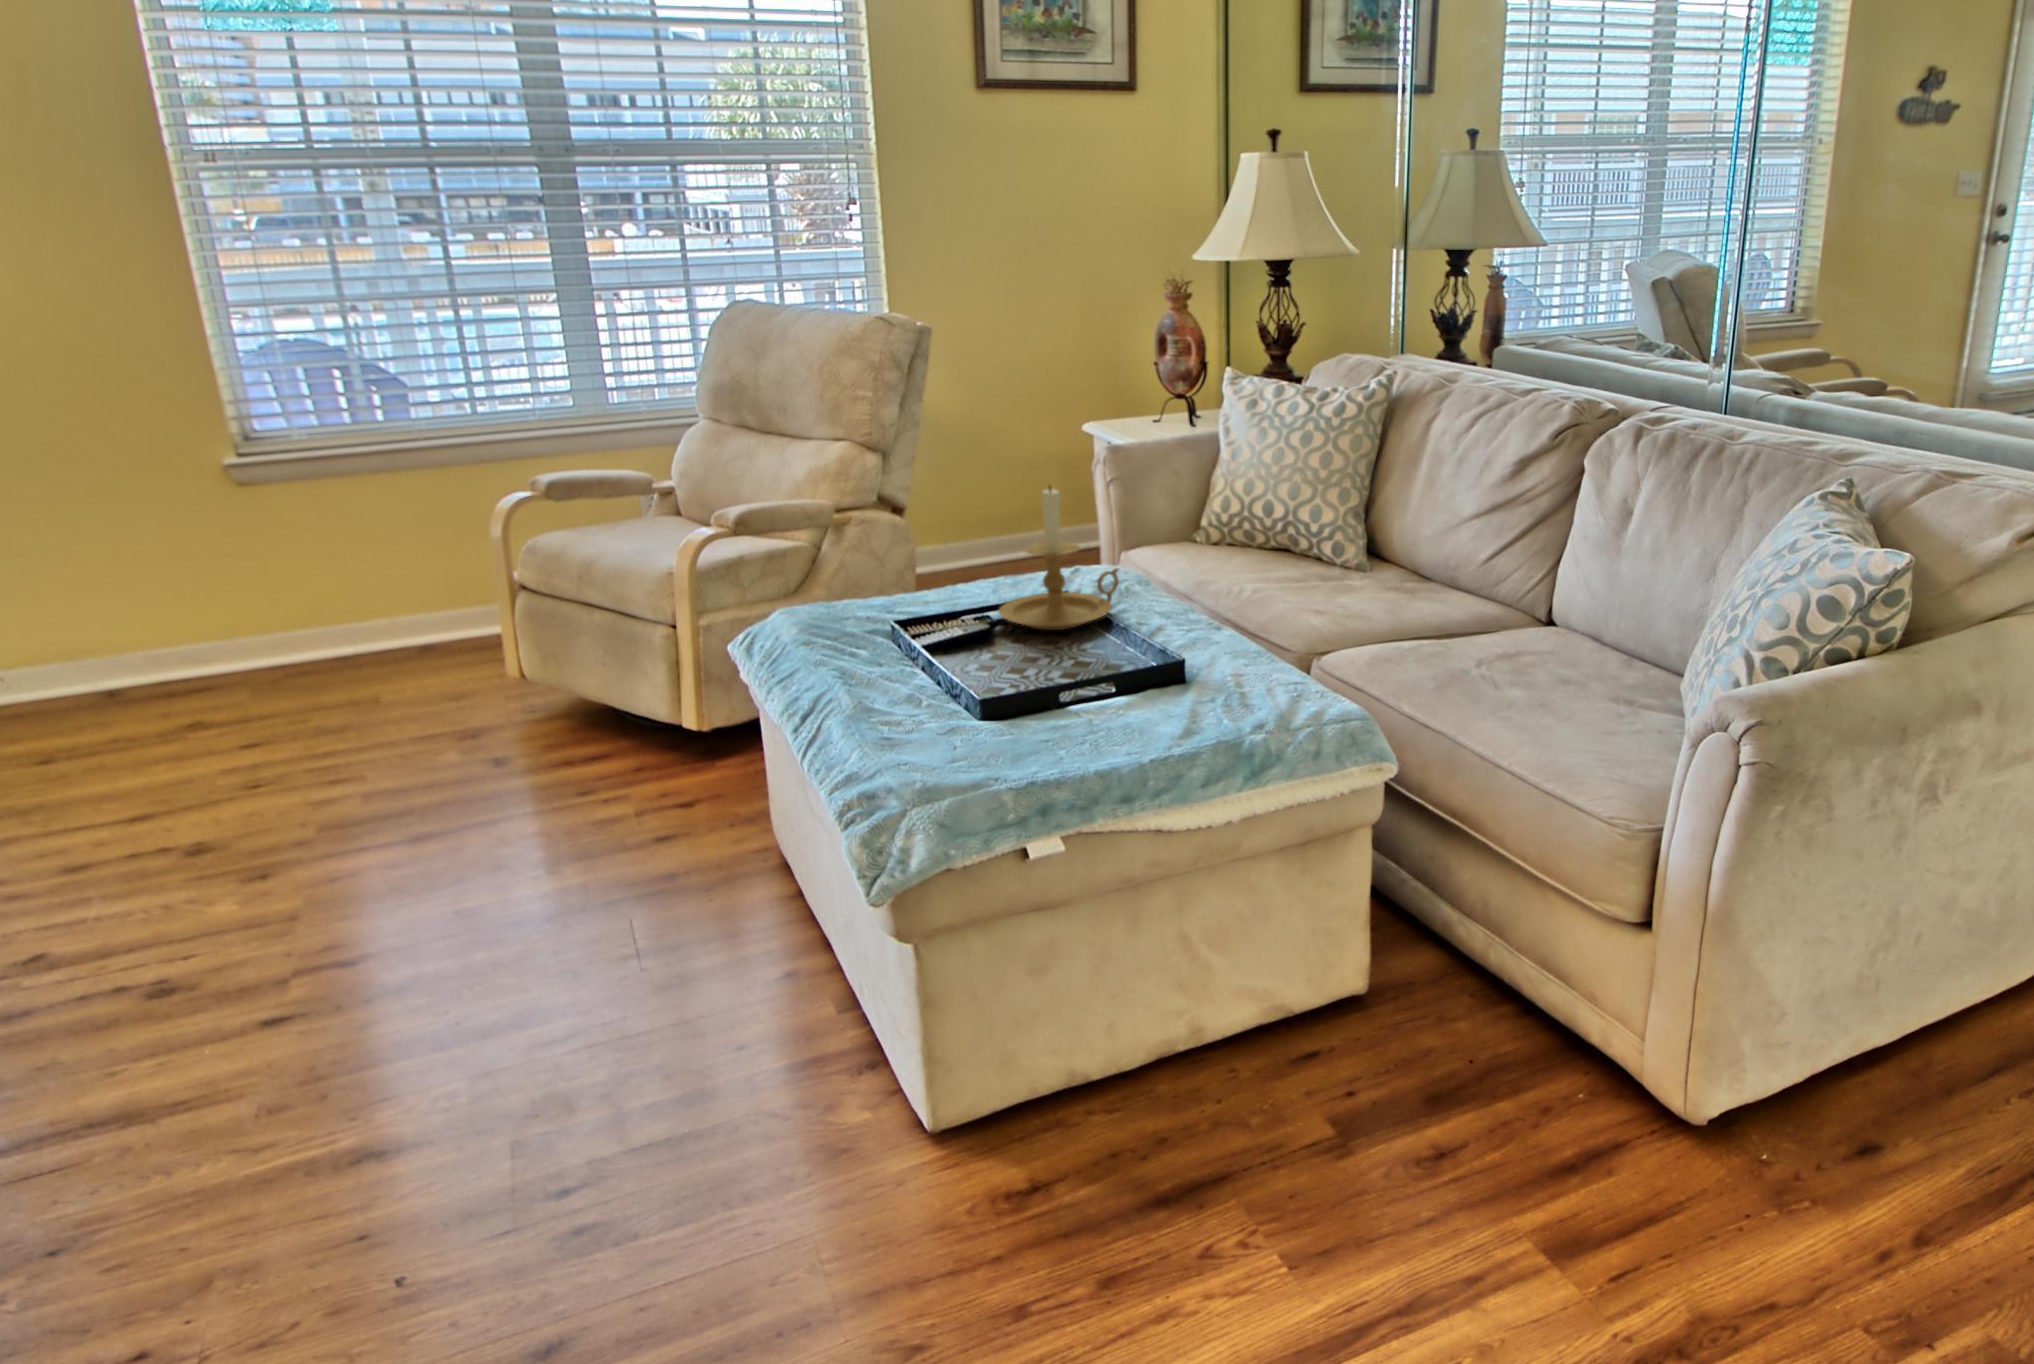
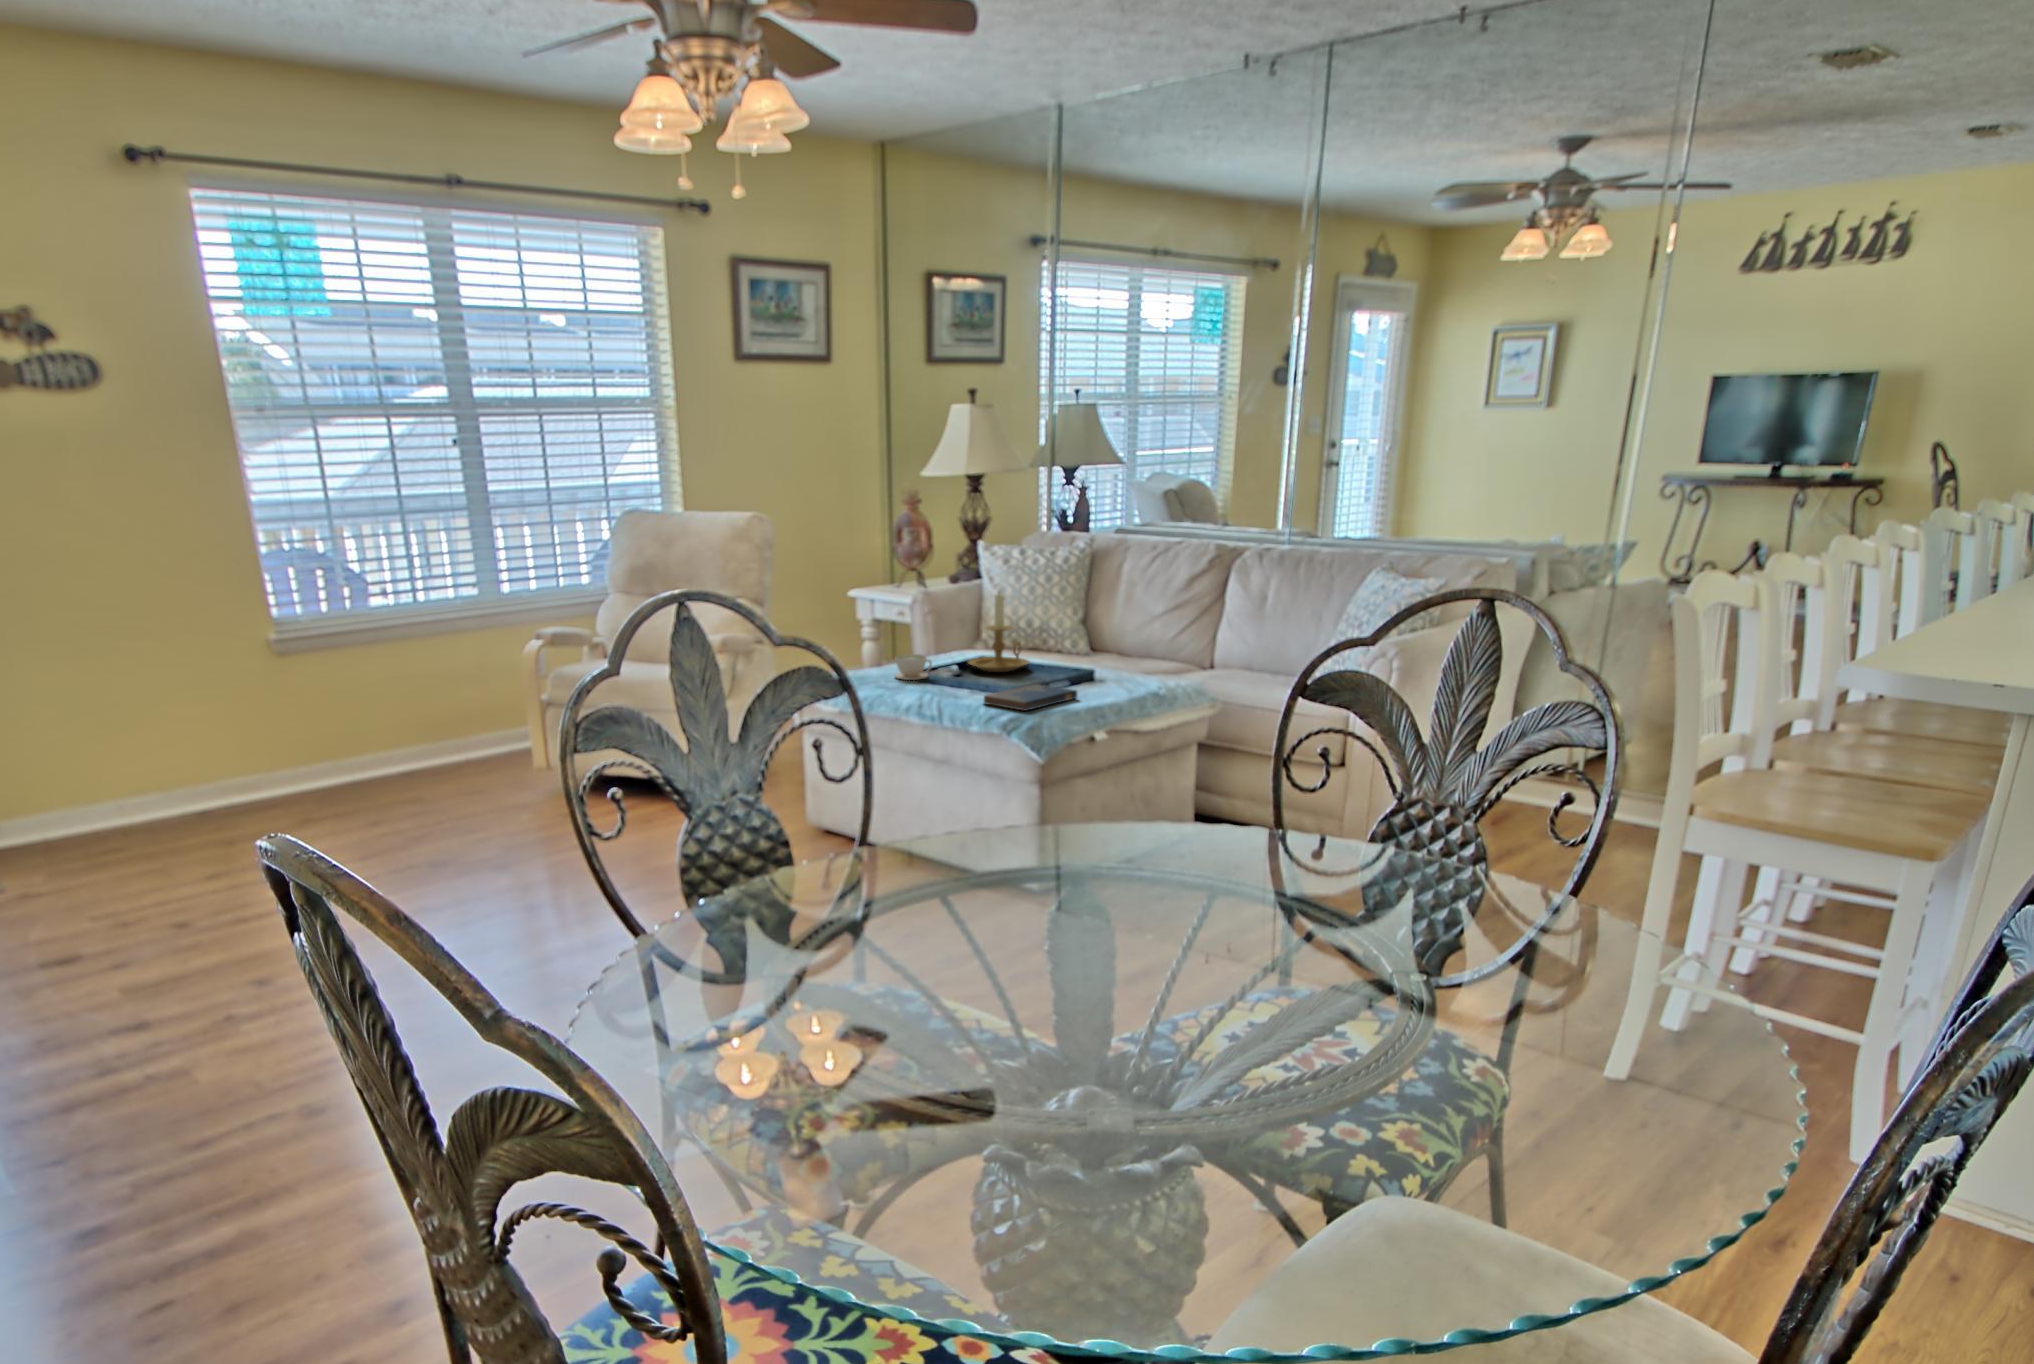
coffee cup: none [855,585,918,636] -> present [895,654,932,680]
hardcover book: none [871,682,1066,764] -> present [984,684,1077,711]

